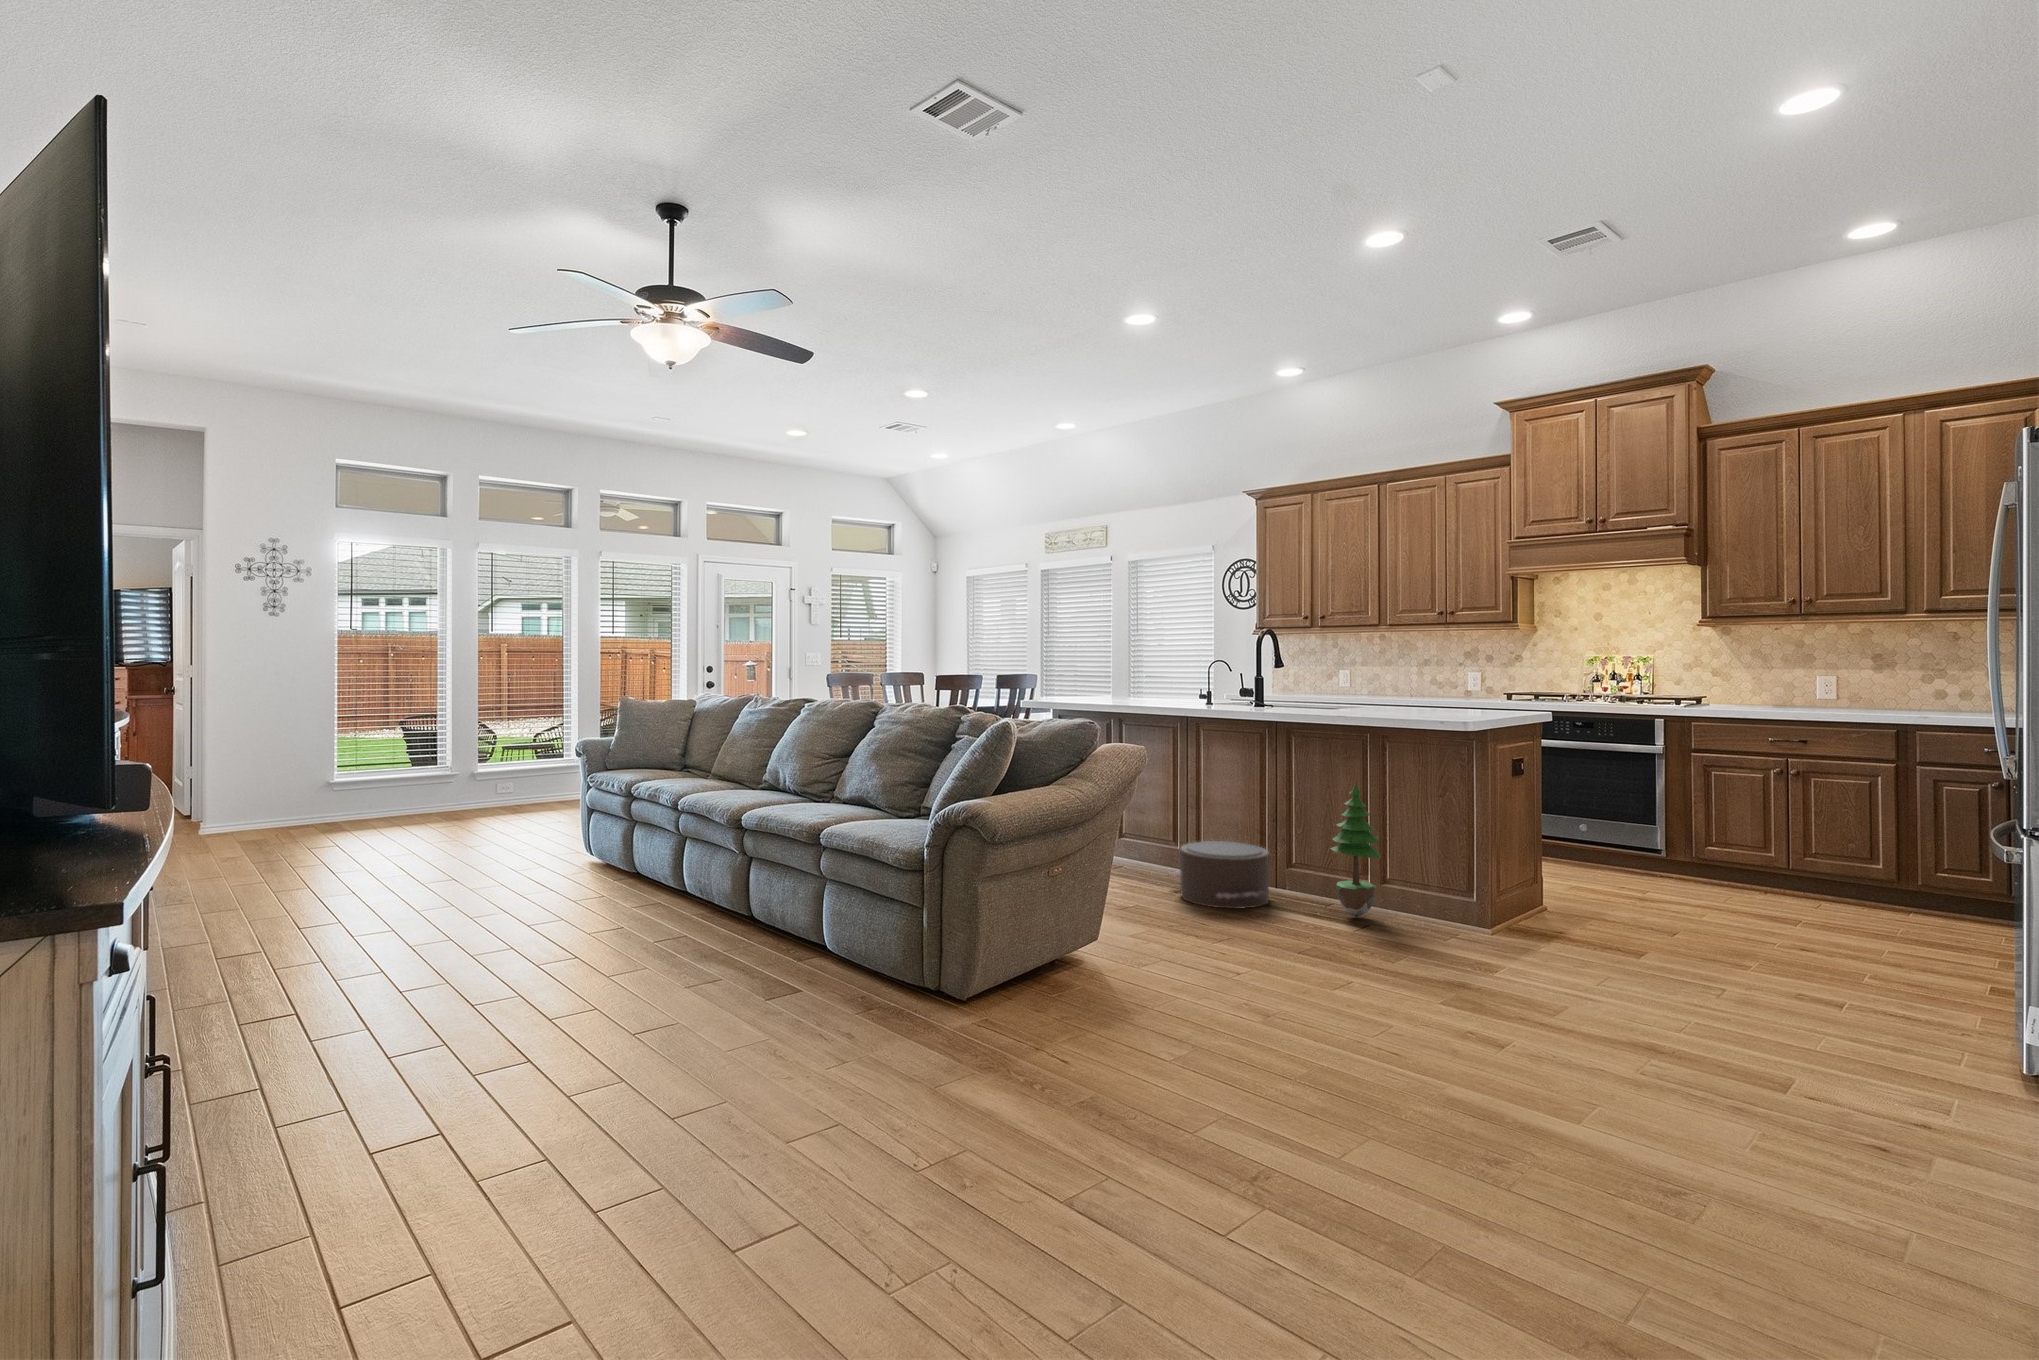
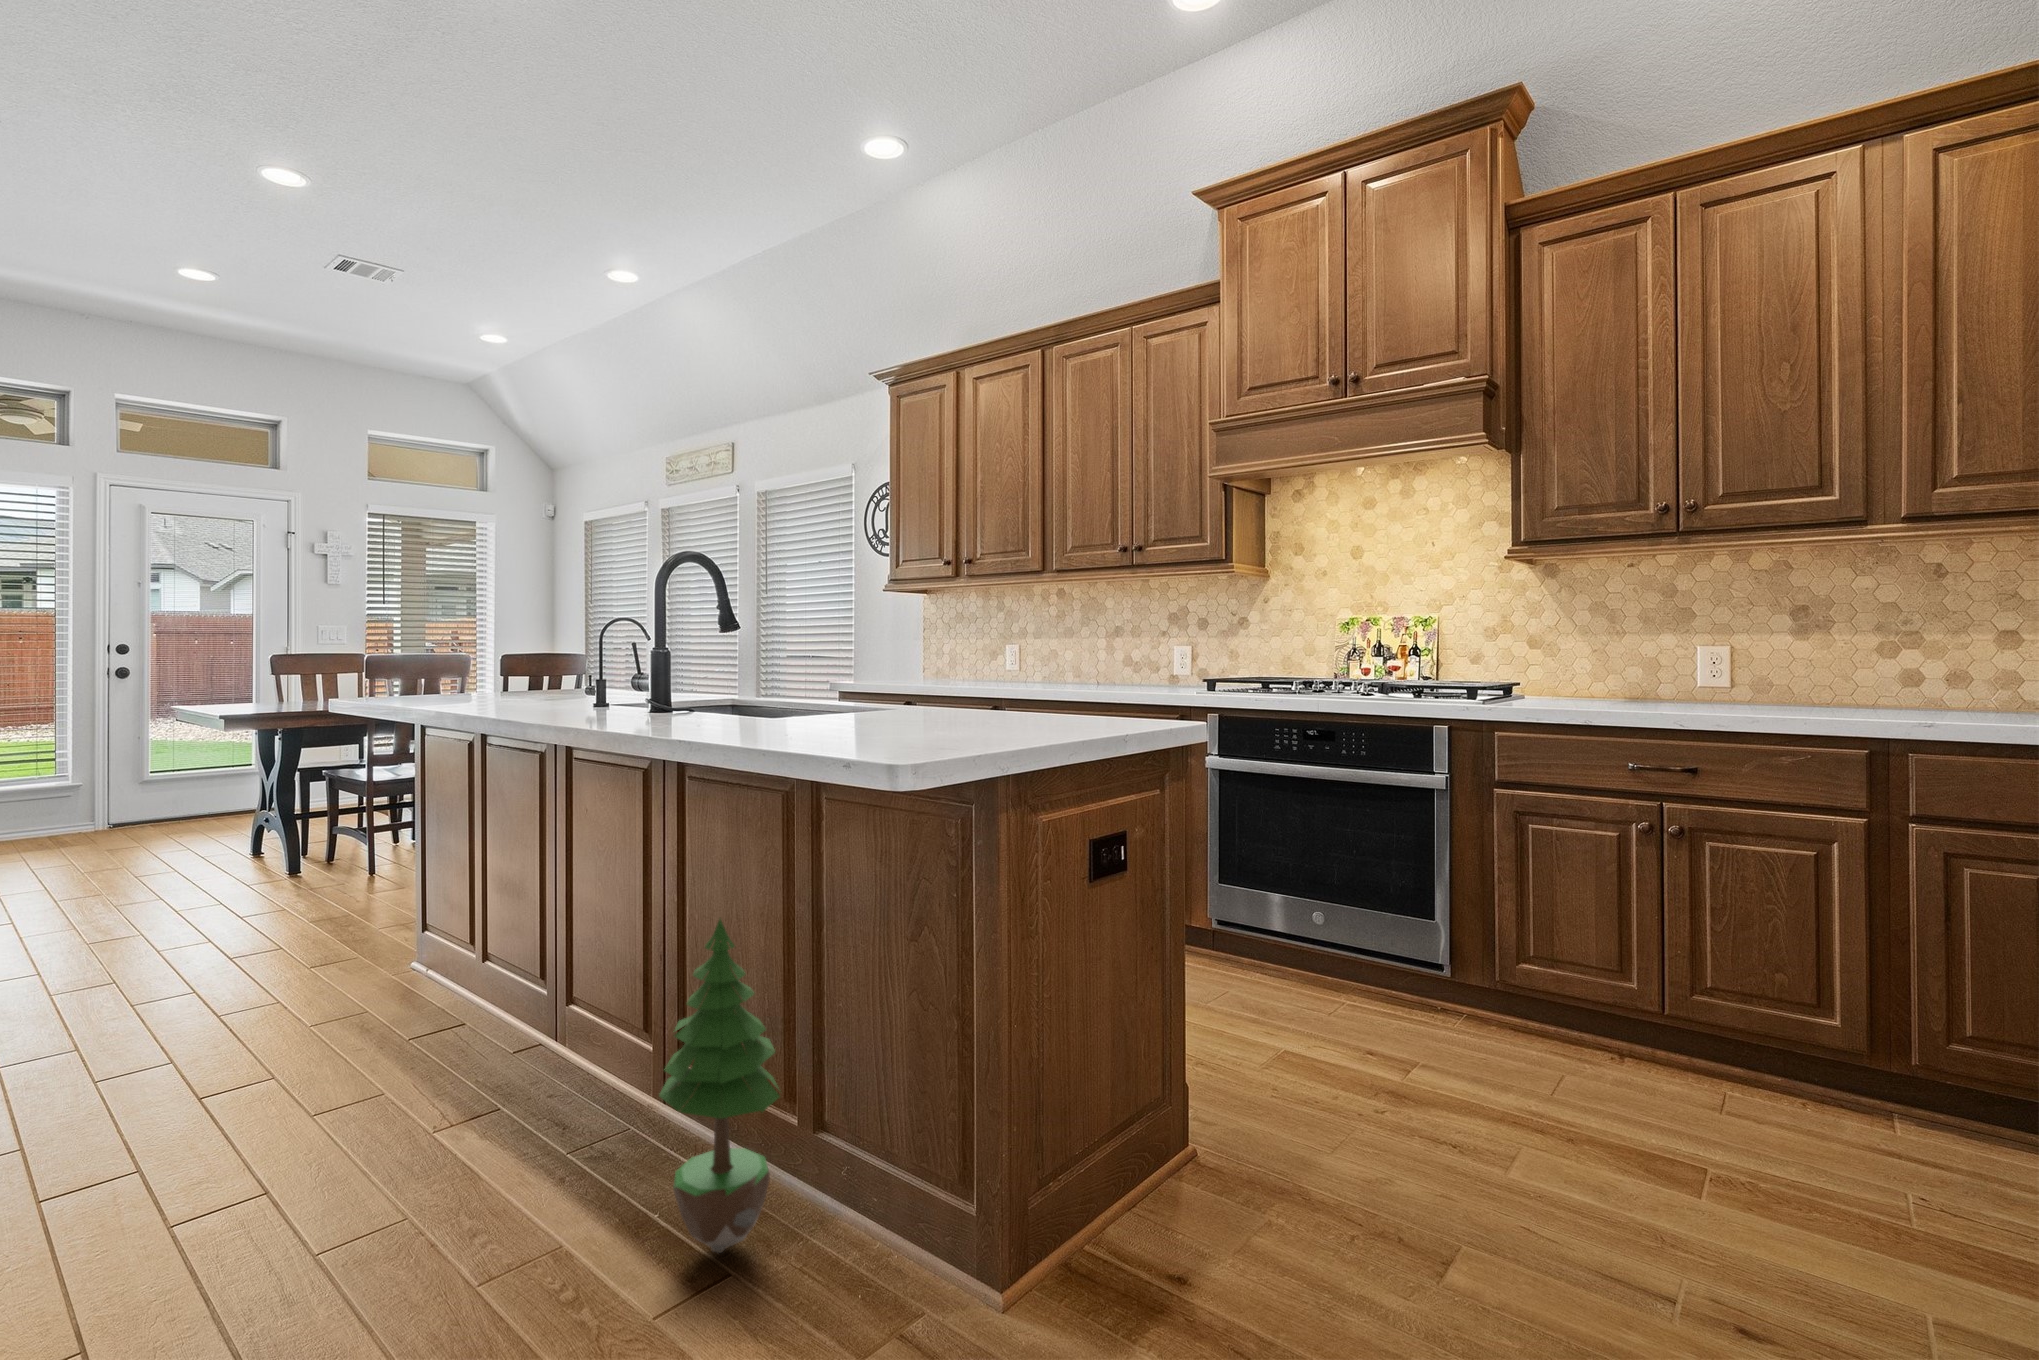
pouf: present [1172,841,1269,909] -> none [385,1020,604,1225]

